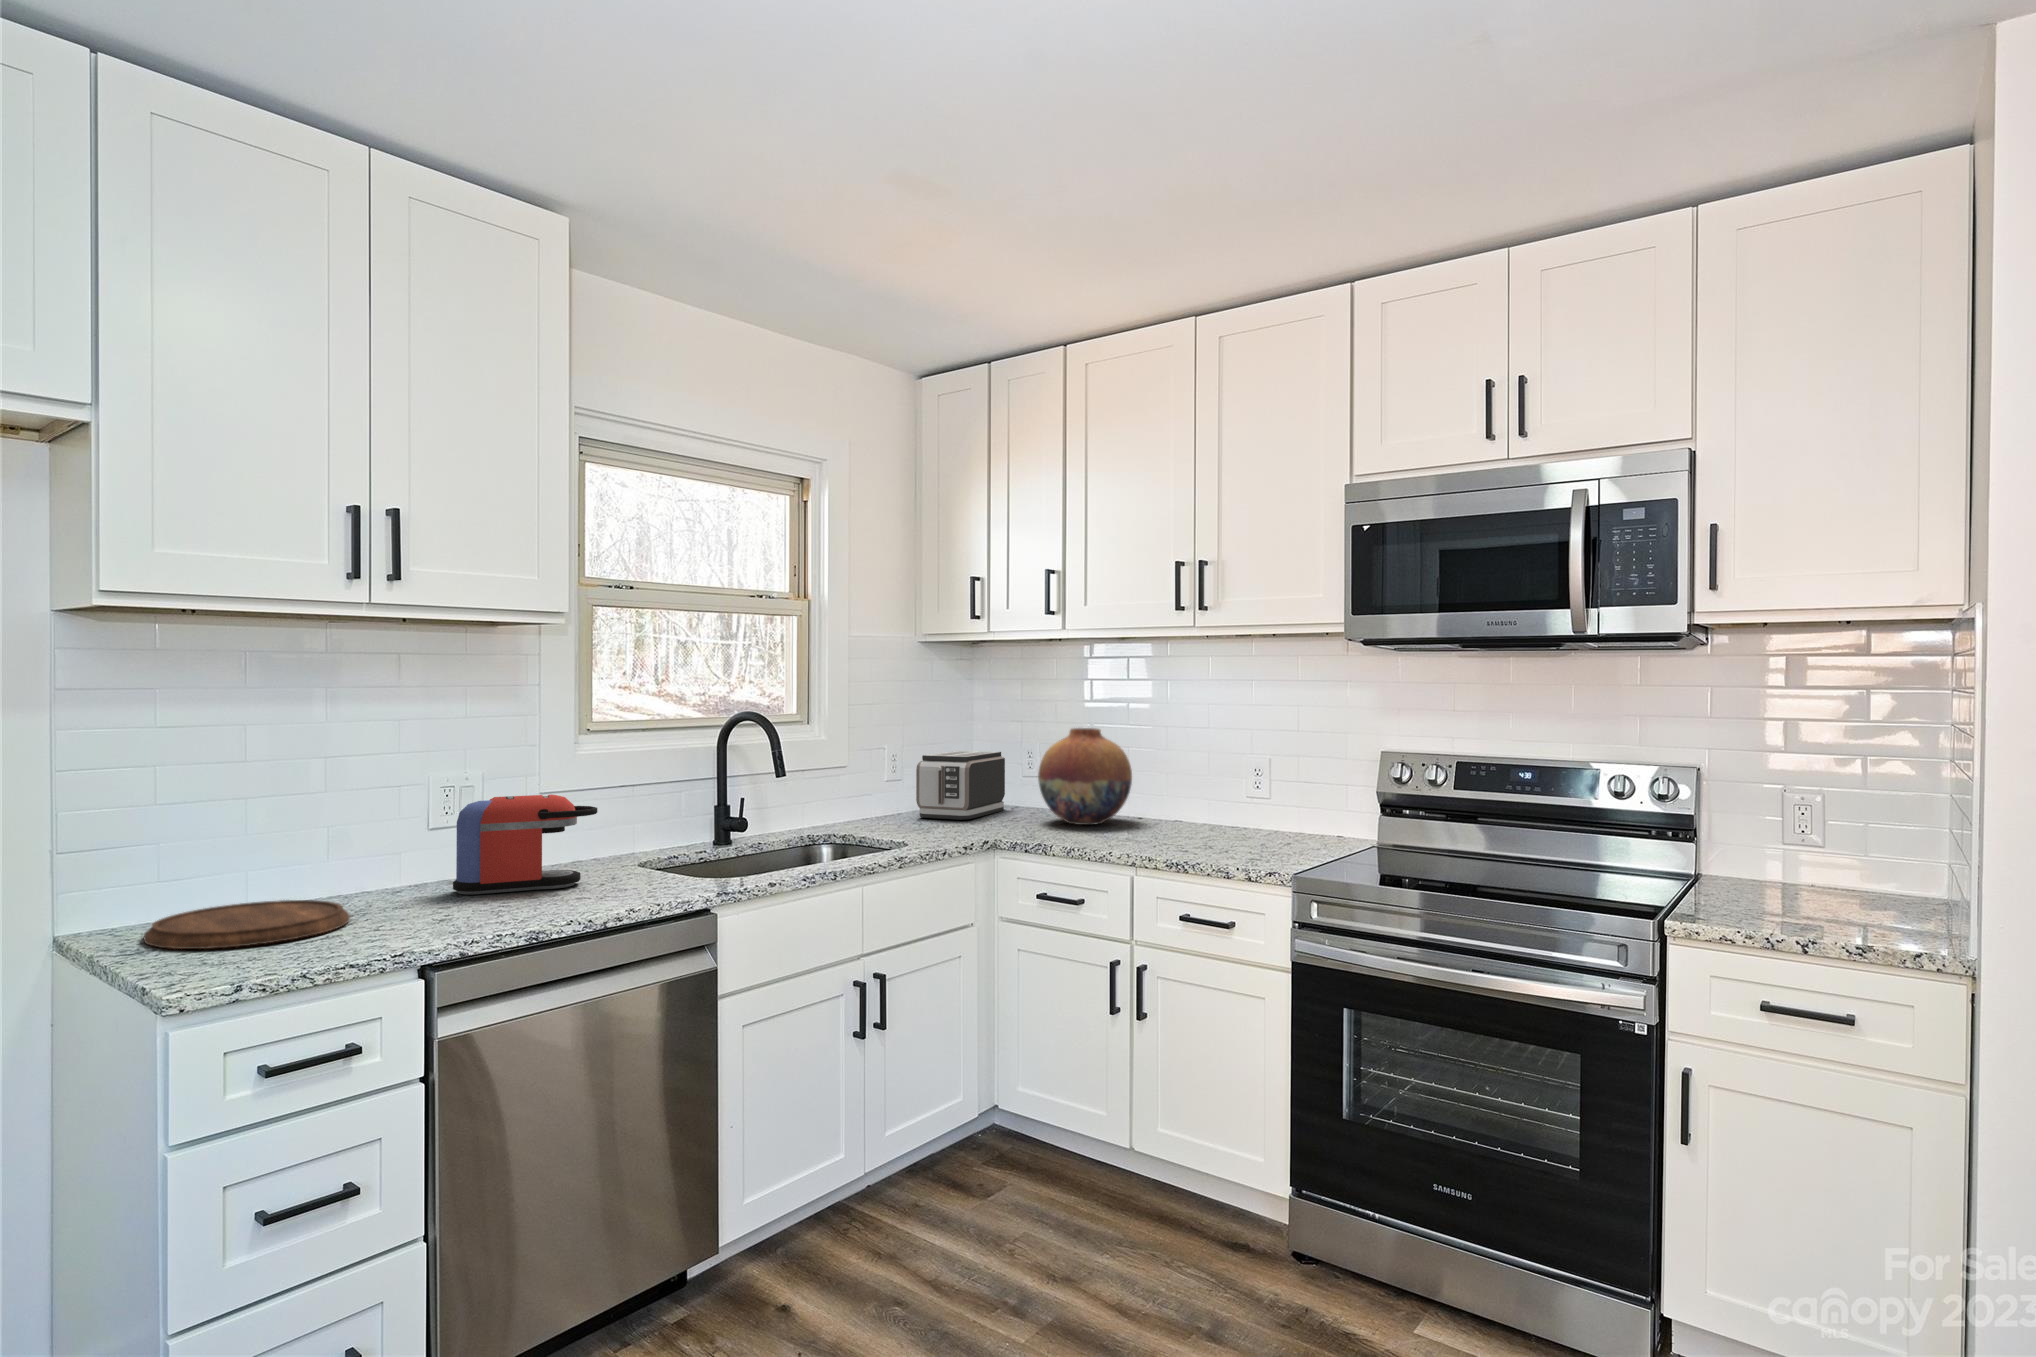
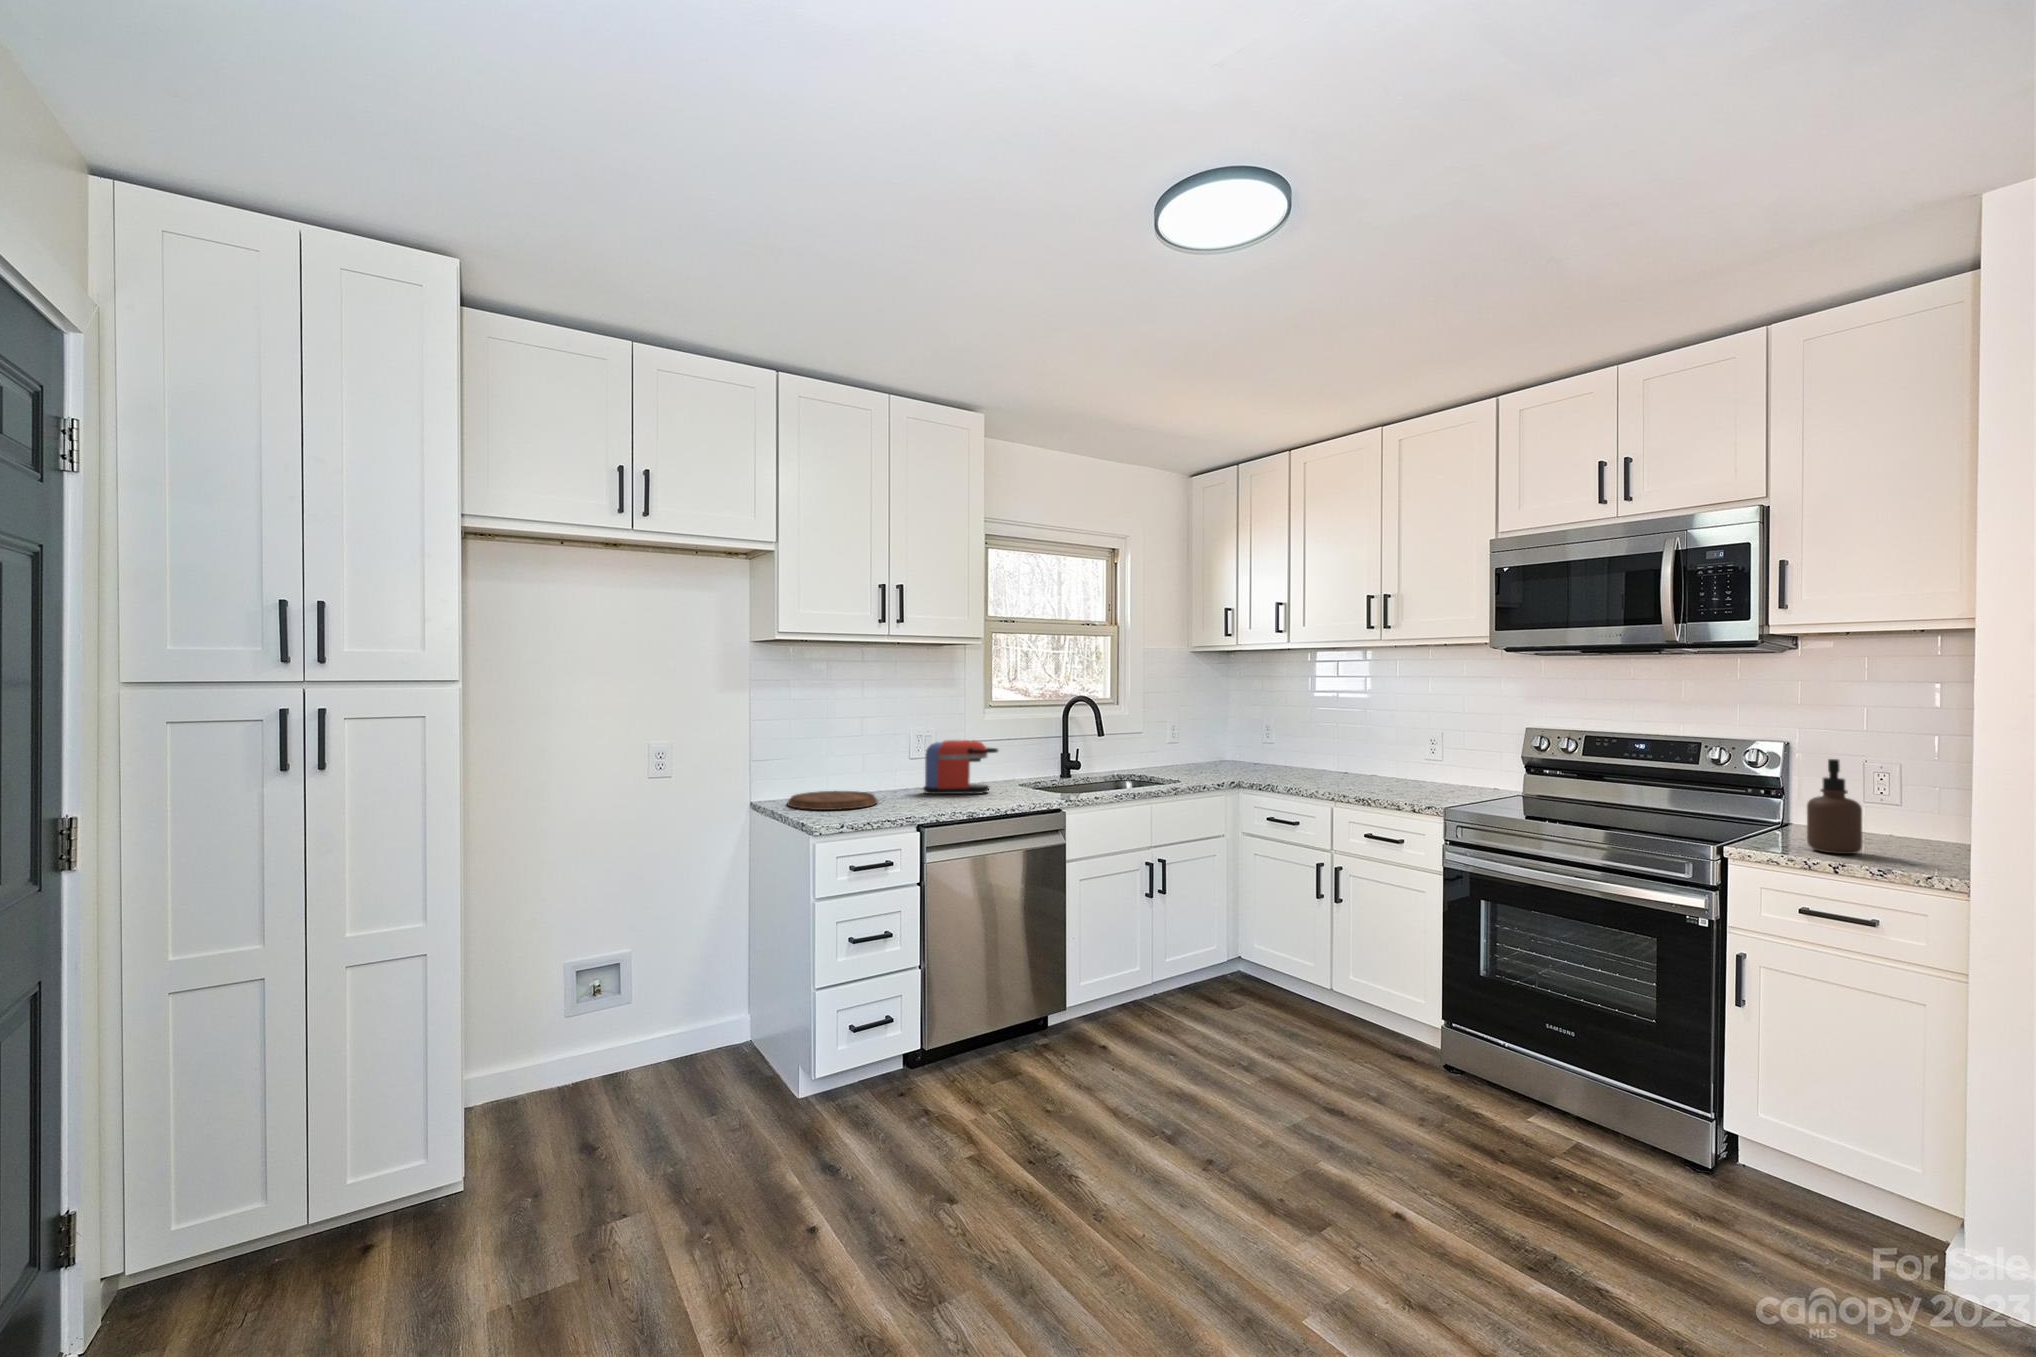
vase: present [1038,728,1132,825] -> none [1272,710,1340,775]
toaster: present [916,751,1005,820] -> none [1189,724,1250,770]
soap dispenser: none [1757,793,1822,923] -> present [1807,759,1862,854]

